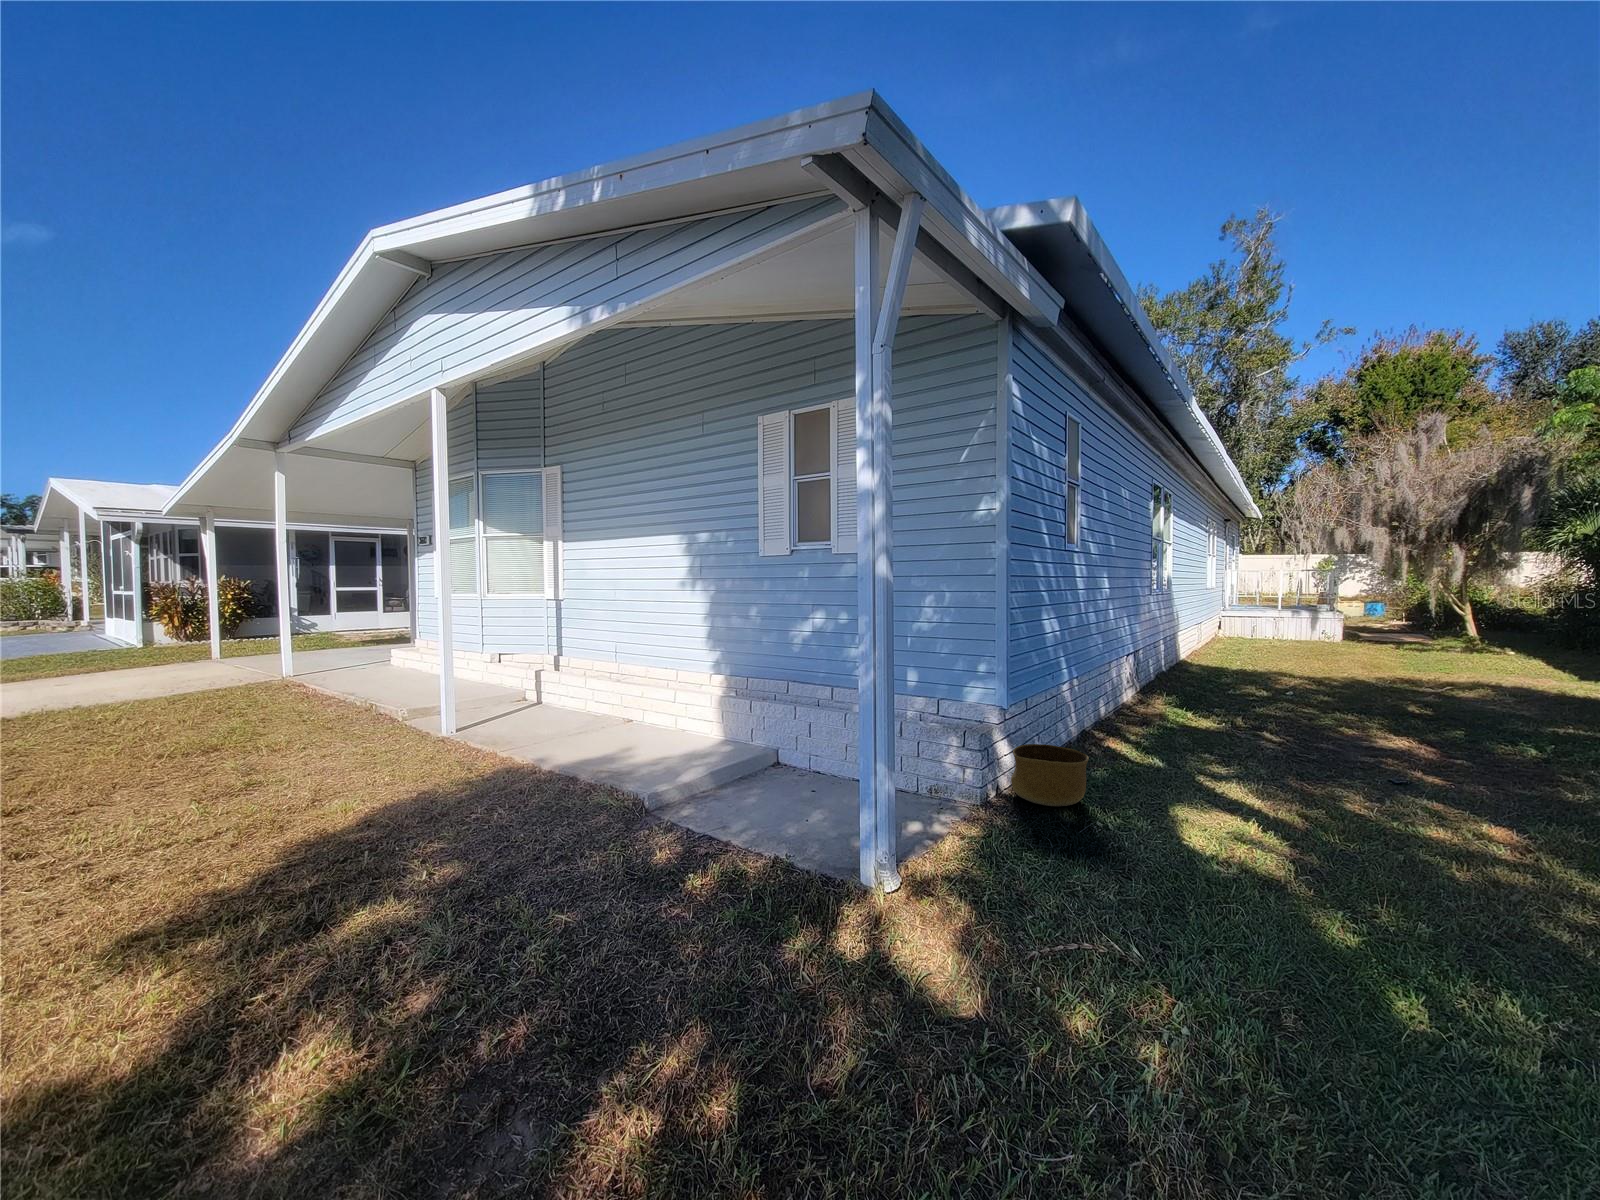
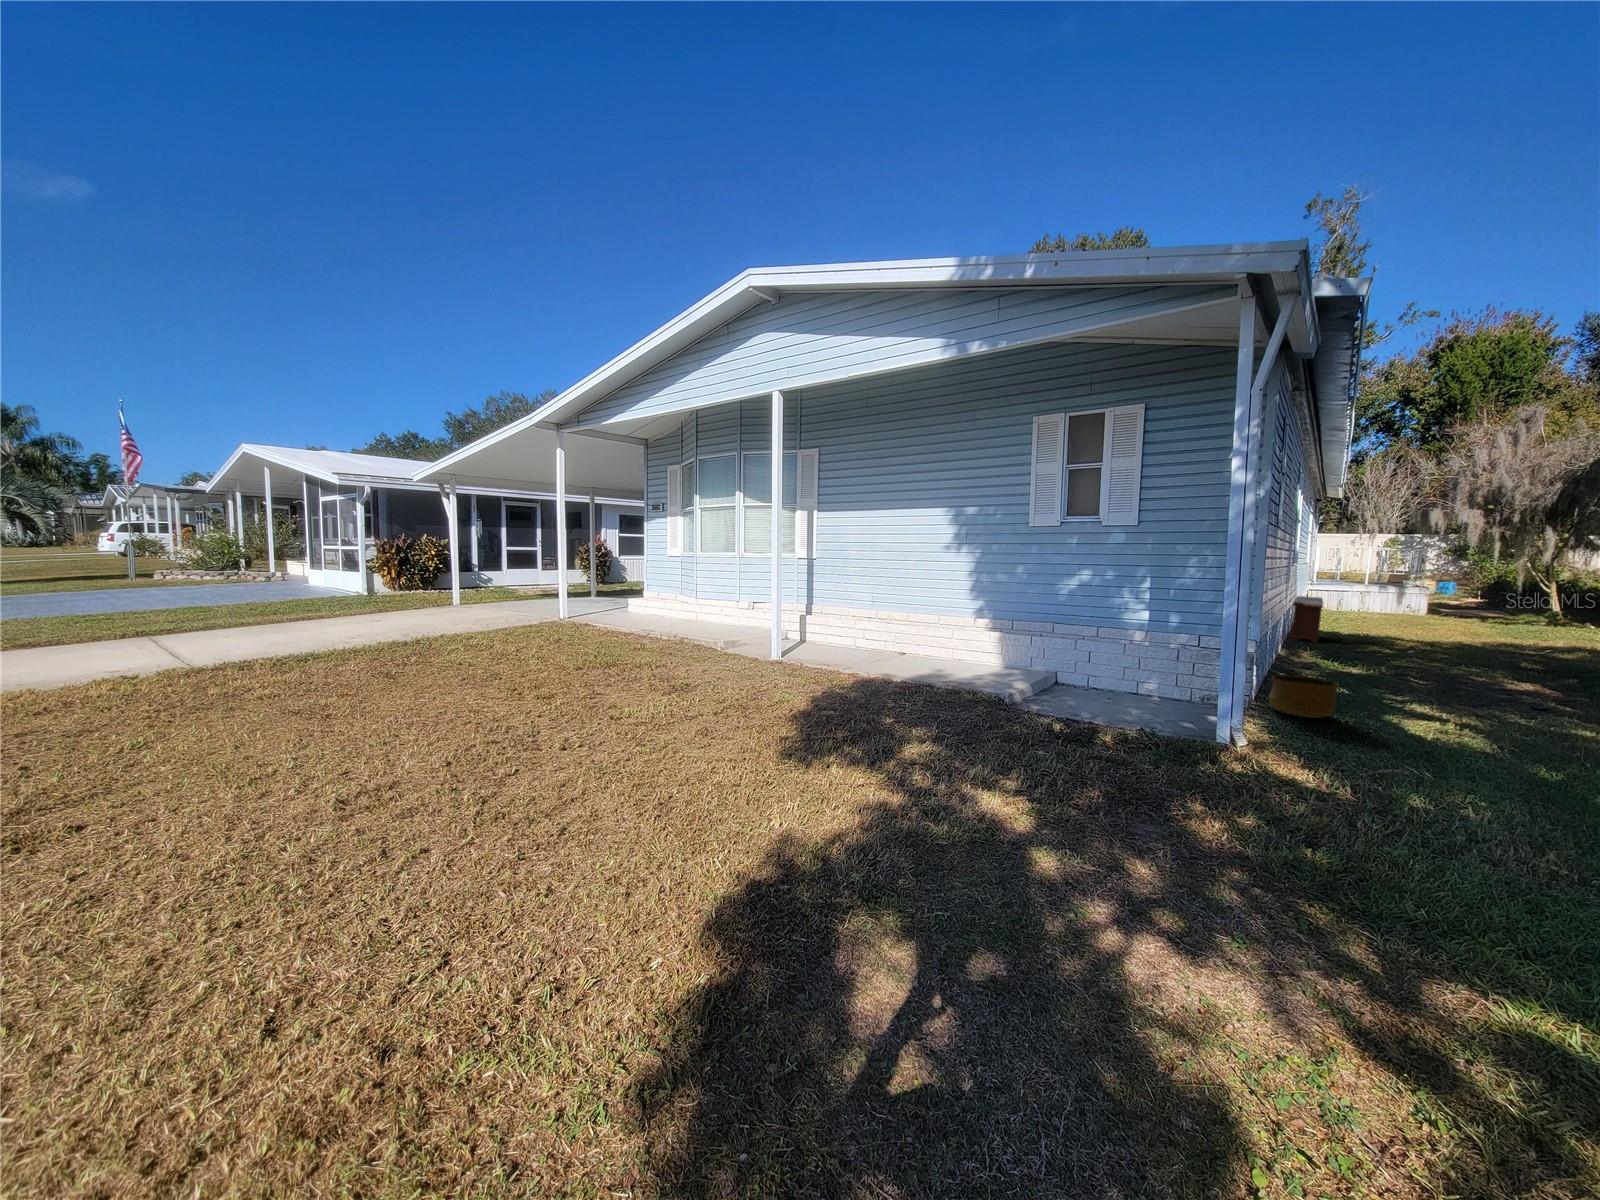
bench: none [1158,628,1198,684] -> present [1291,596,1323,643]

